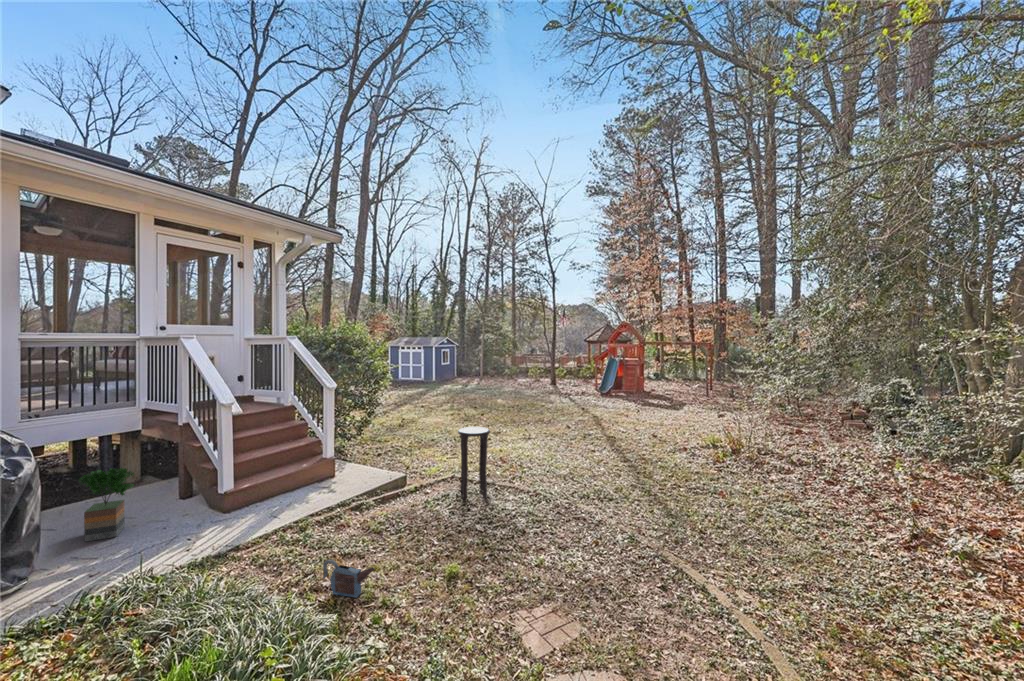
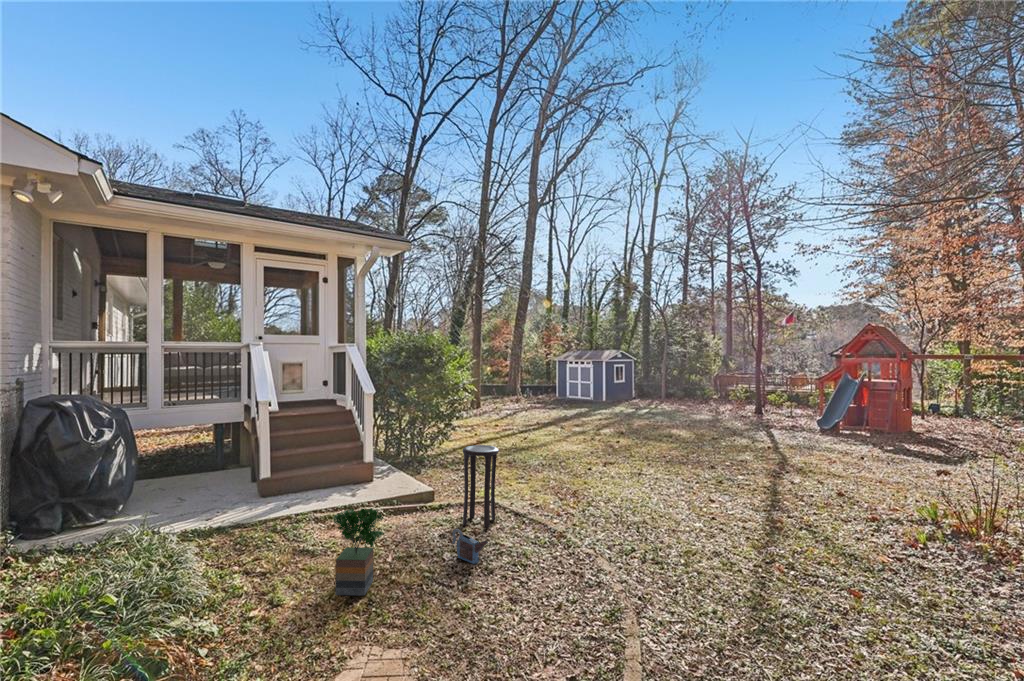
potted tree: present [80,468,134,542] -> present [334,508,384,596]
watering can: present [323,560,374,598] -> present [452,529,488,564]

